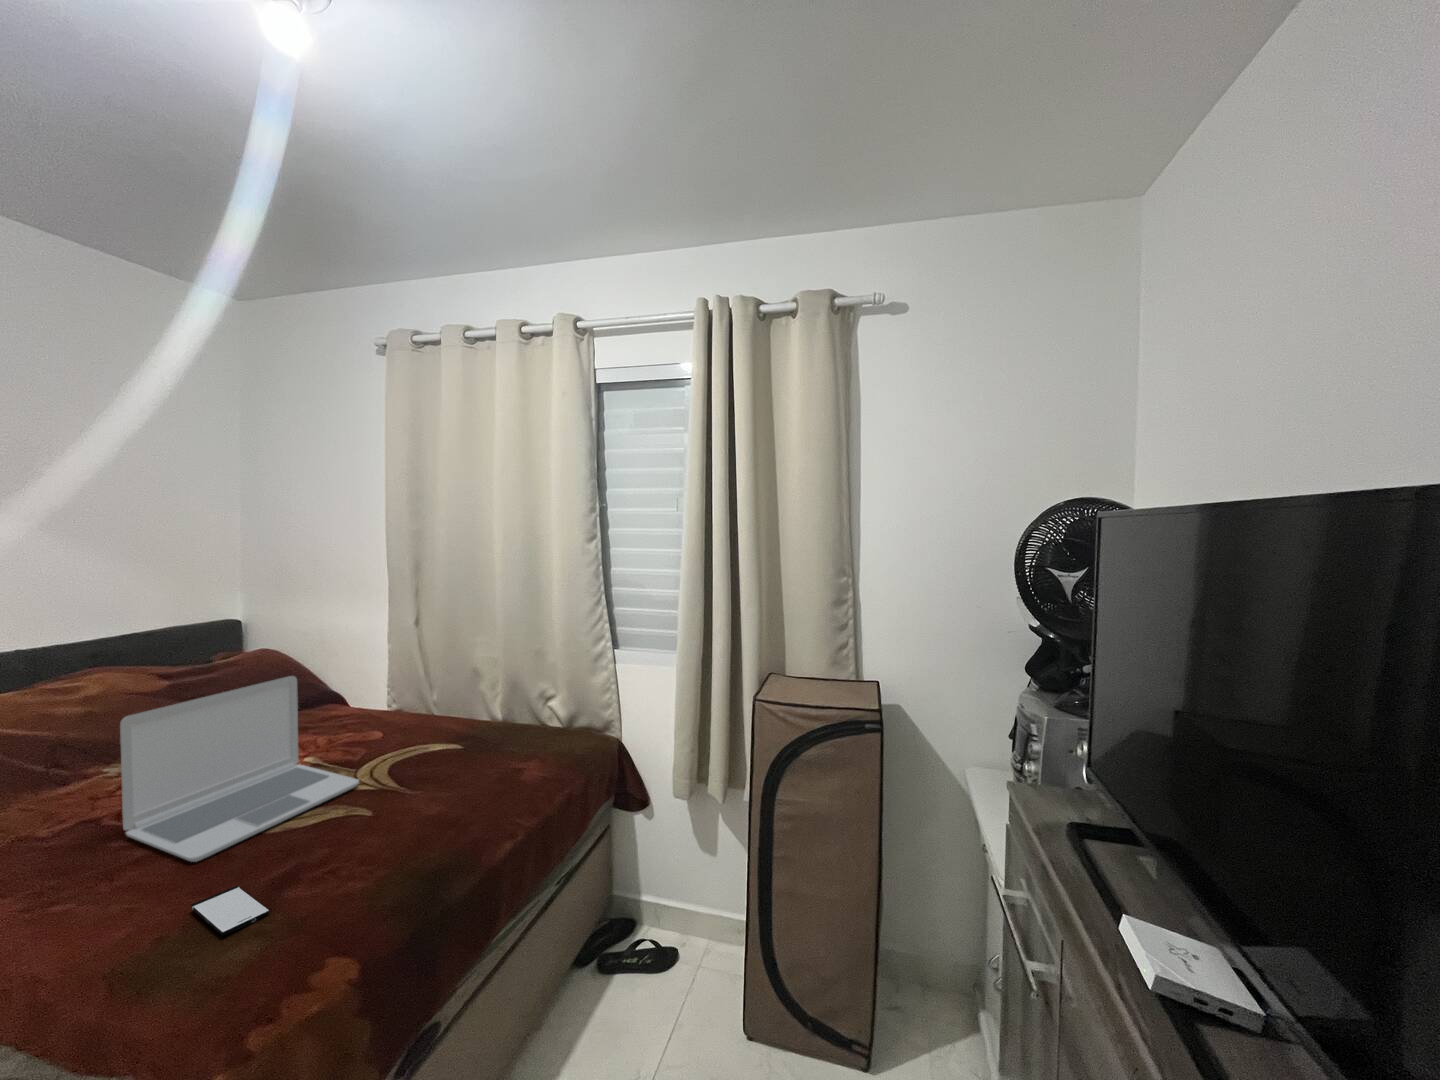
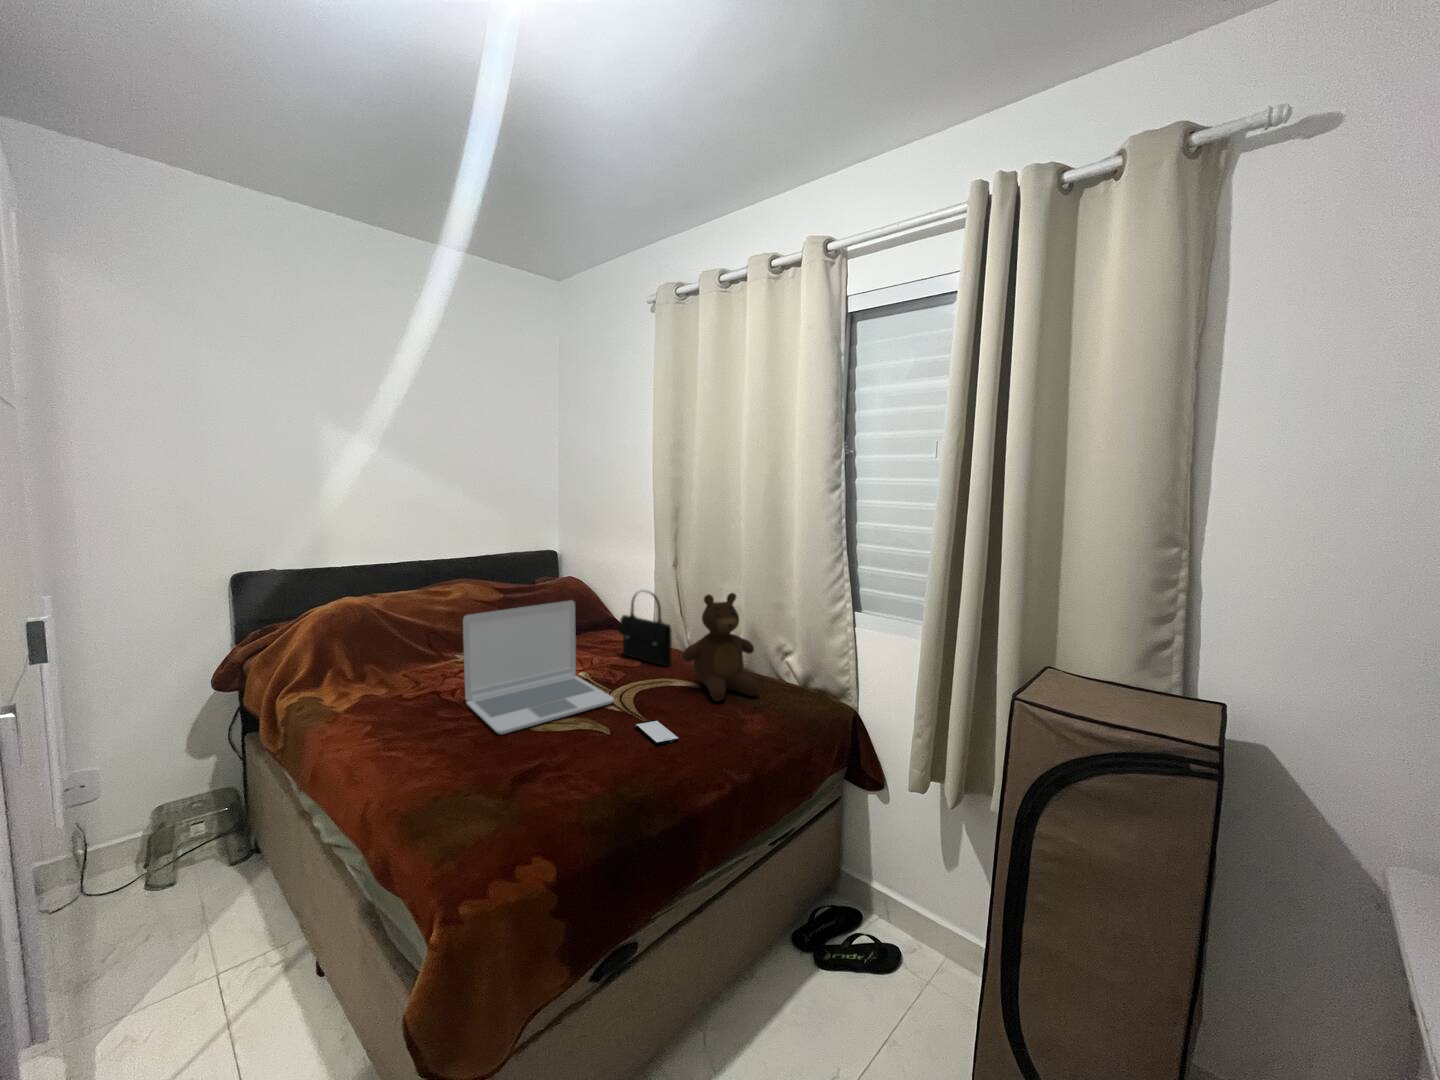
teddy bear: none [441,644,528,758] -> present [682,593,759,701]
handbag: none [353,652,423,732] -> present [619,592,672,667]
smartphone: present [191,886,269,935] -> present [635,720,679,744]

